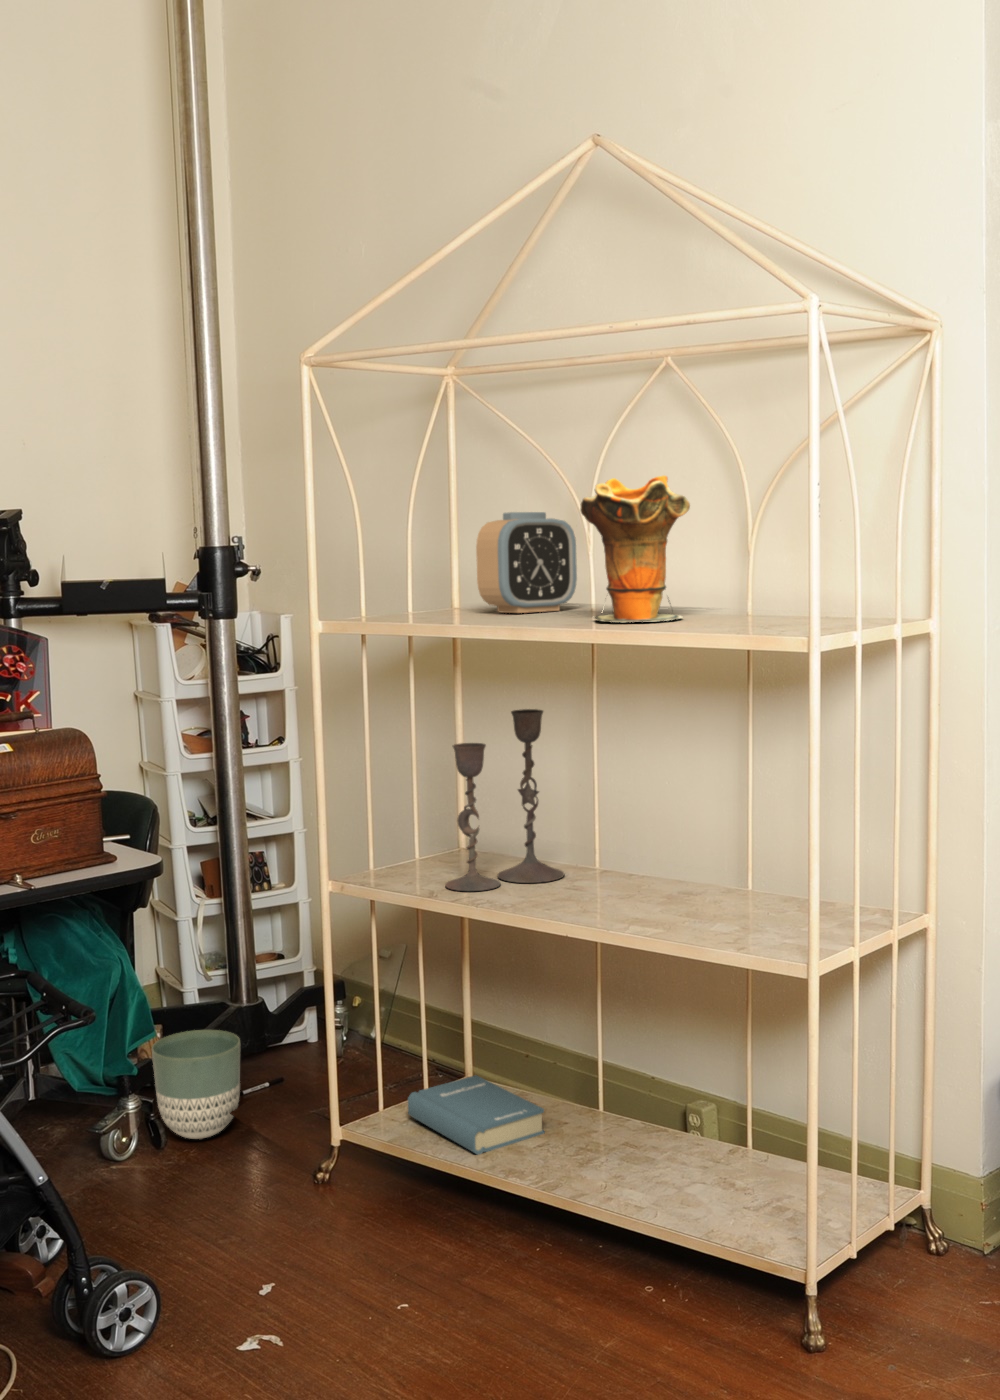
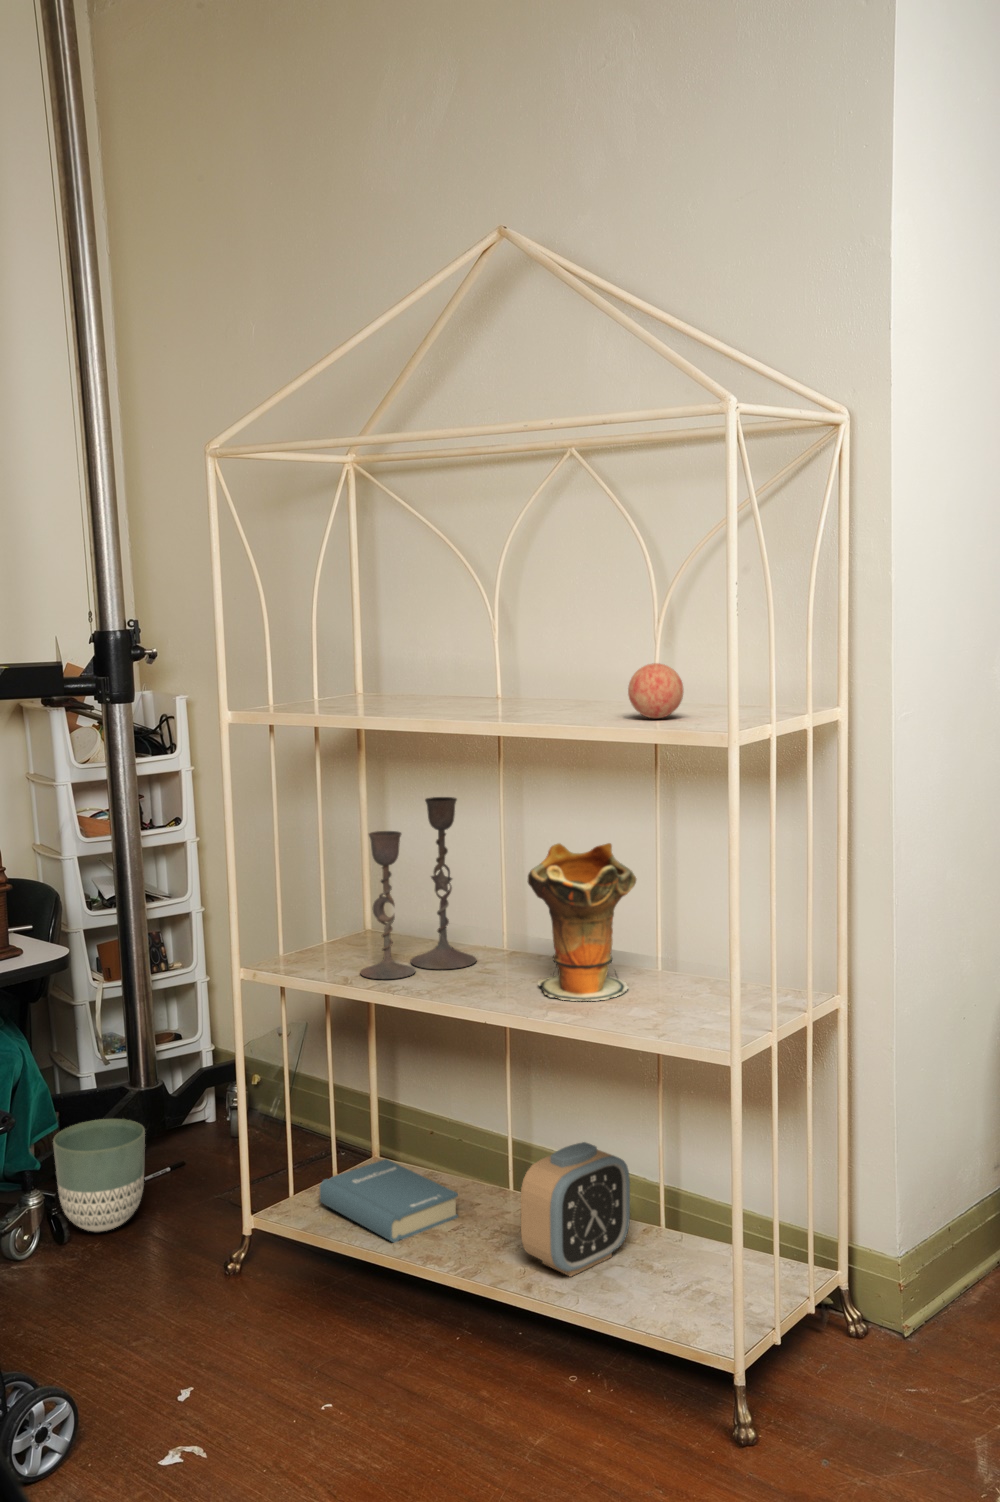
decorative vase: present [581,476,690,622] -> present [528,843,636,1001]
alarm clock: present [476,512,577,613] -> present [521,1142,630,1276]
decorative ball: none [705,569,762,625] -> present [628,663,683,718]

